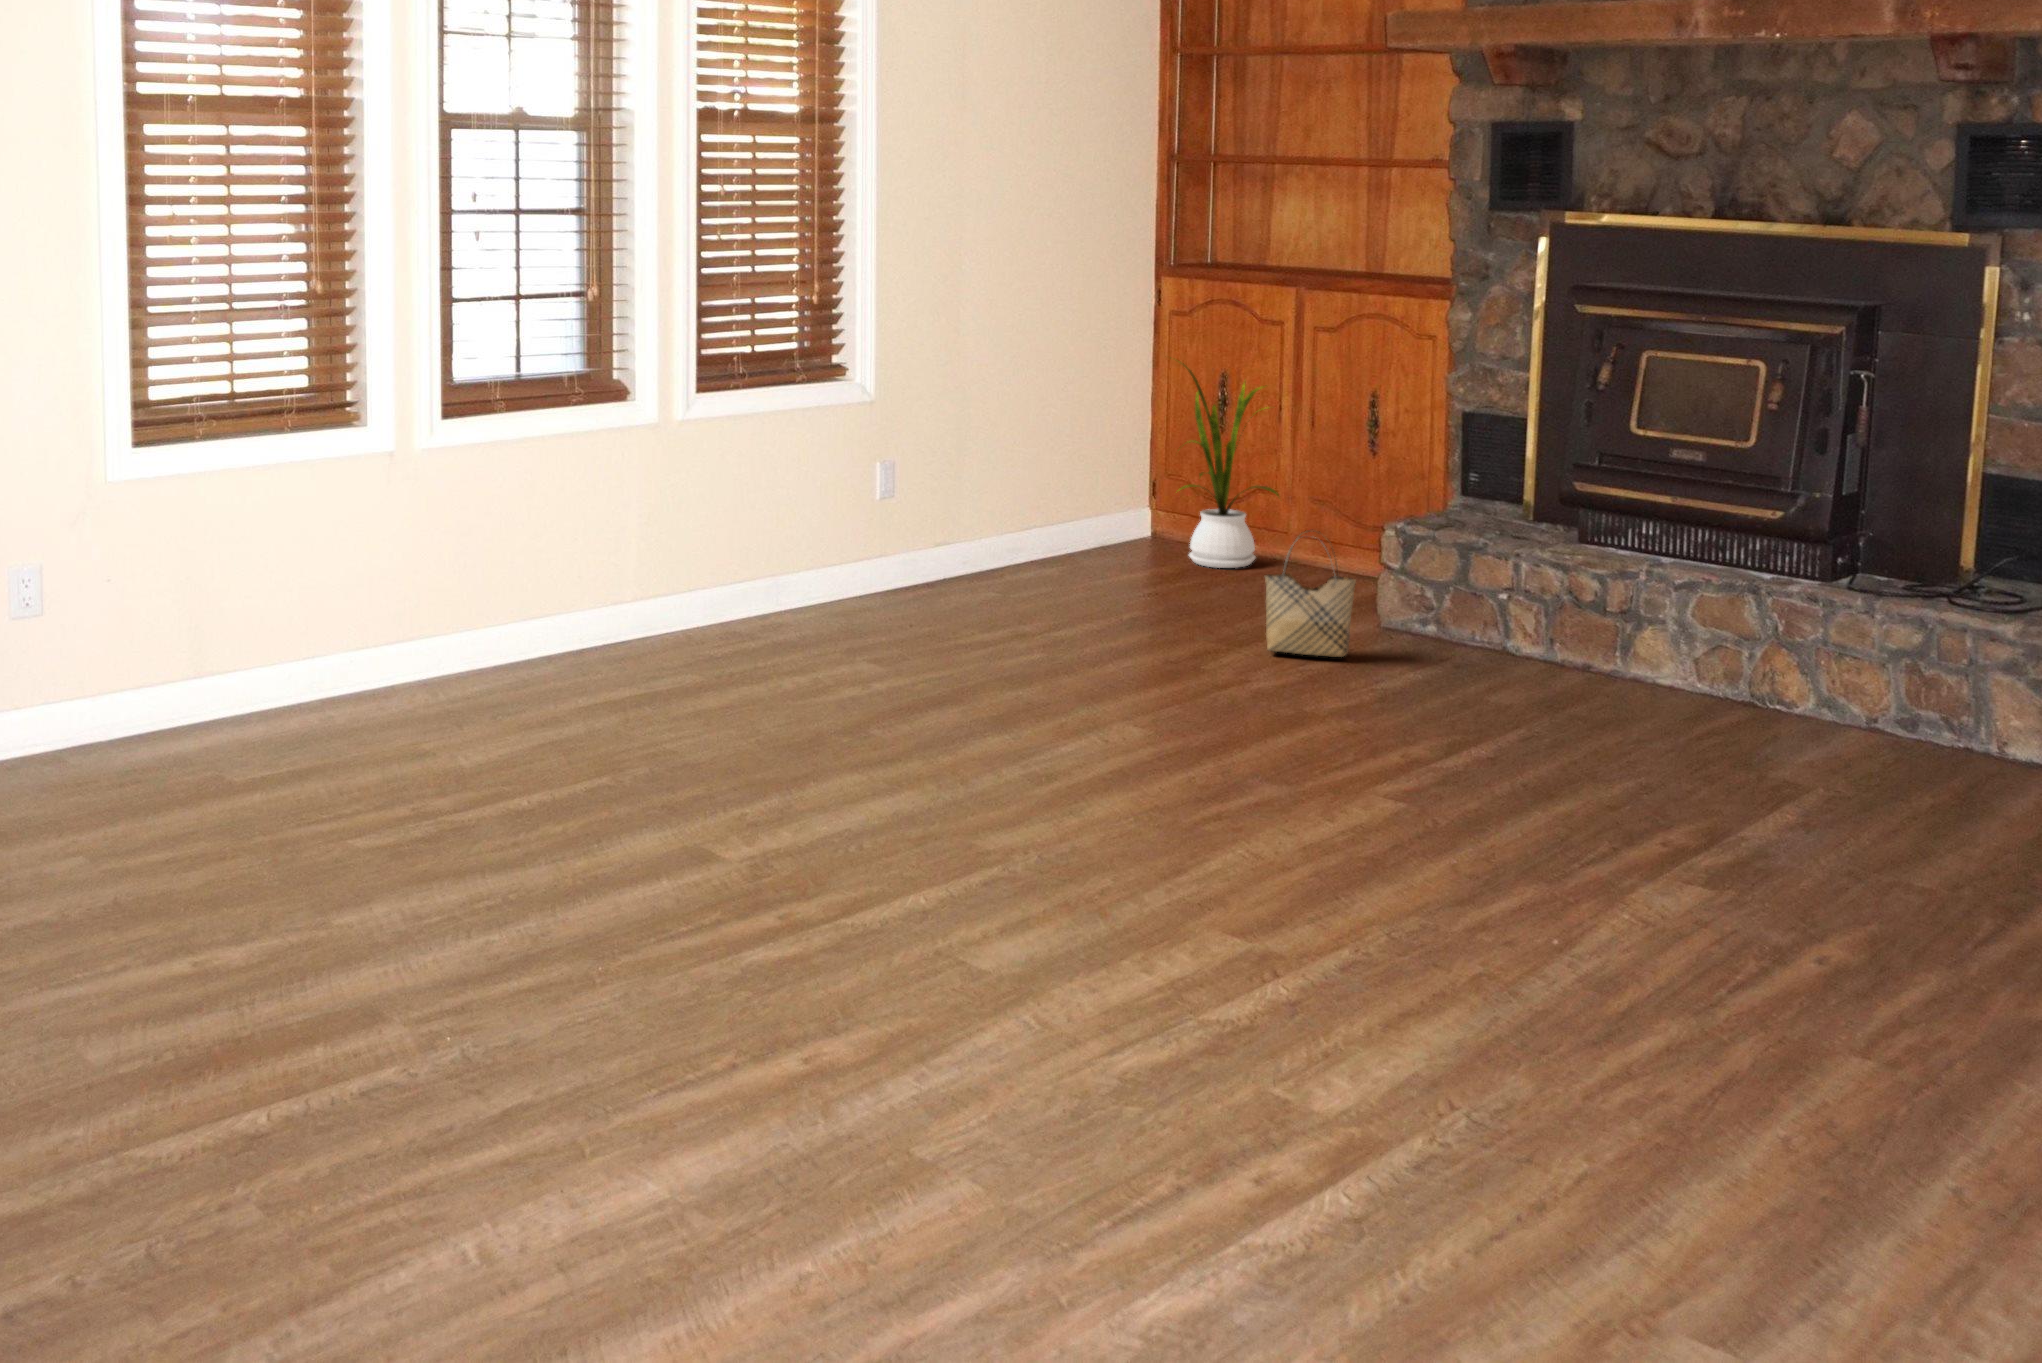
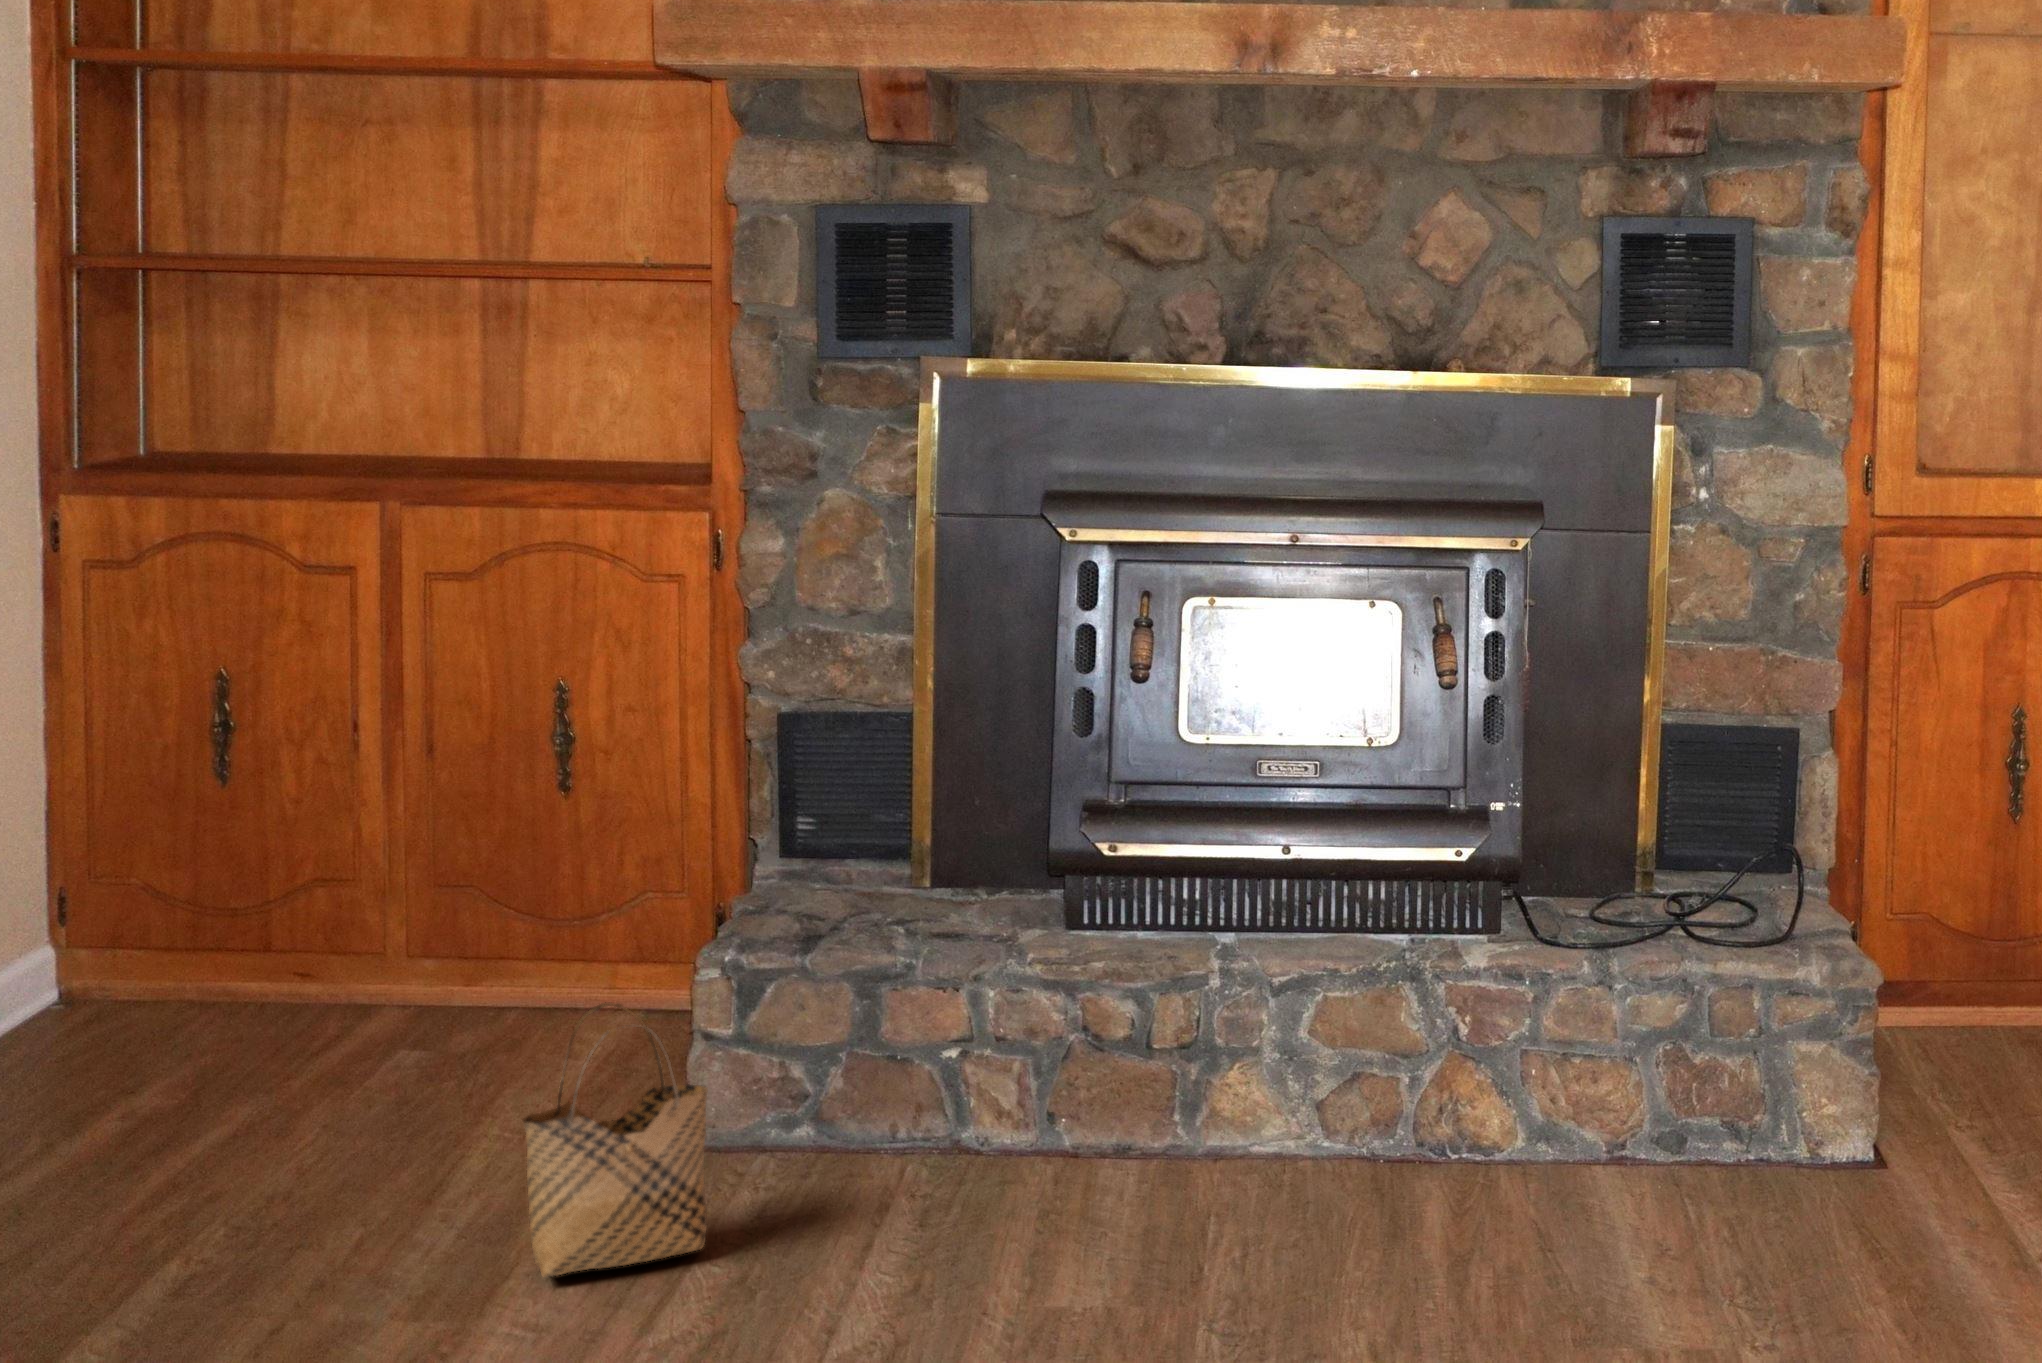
house plant: present [1170,358,1278,568] -> none [101,658,386,1072]

